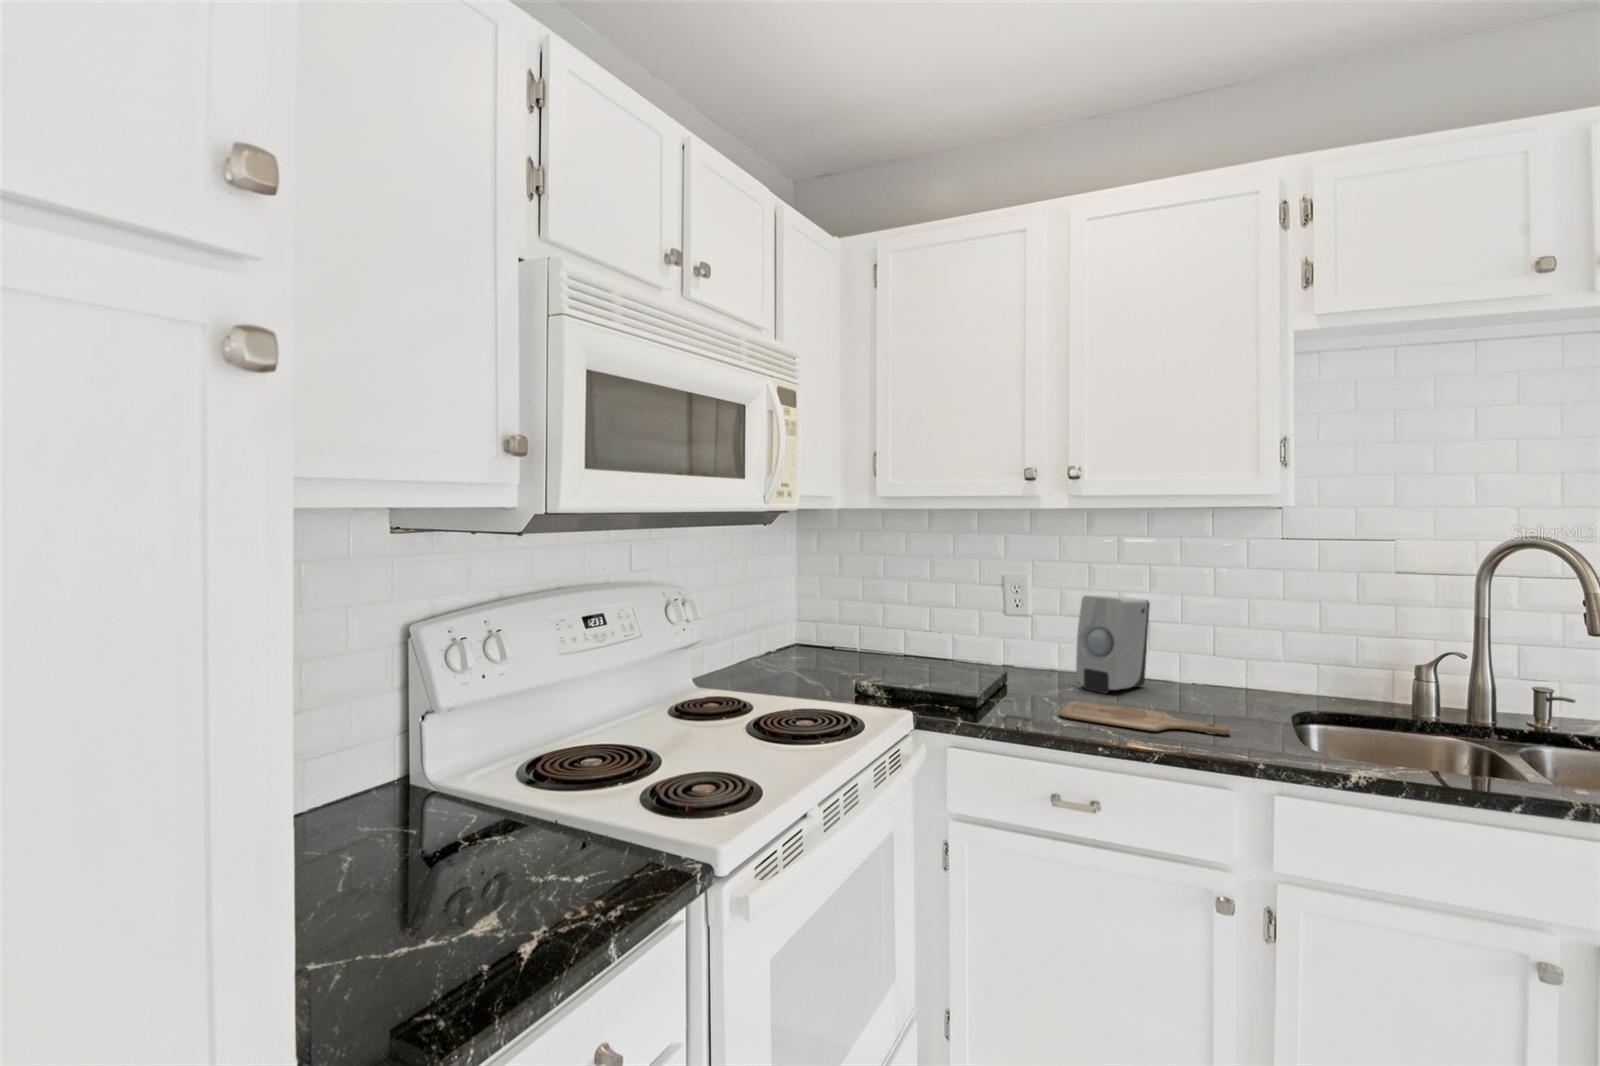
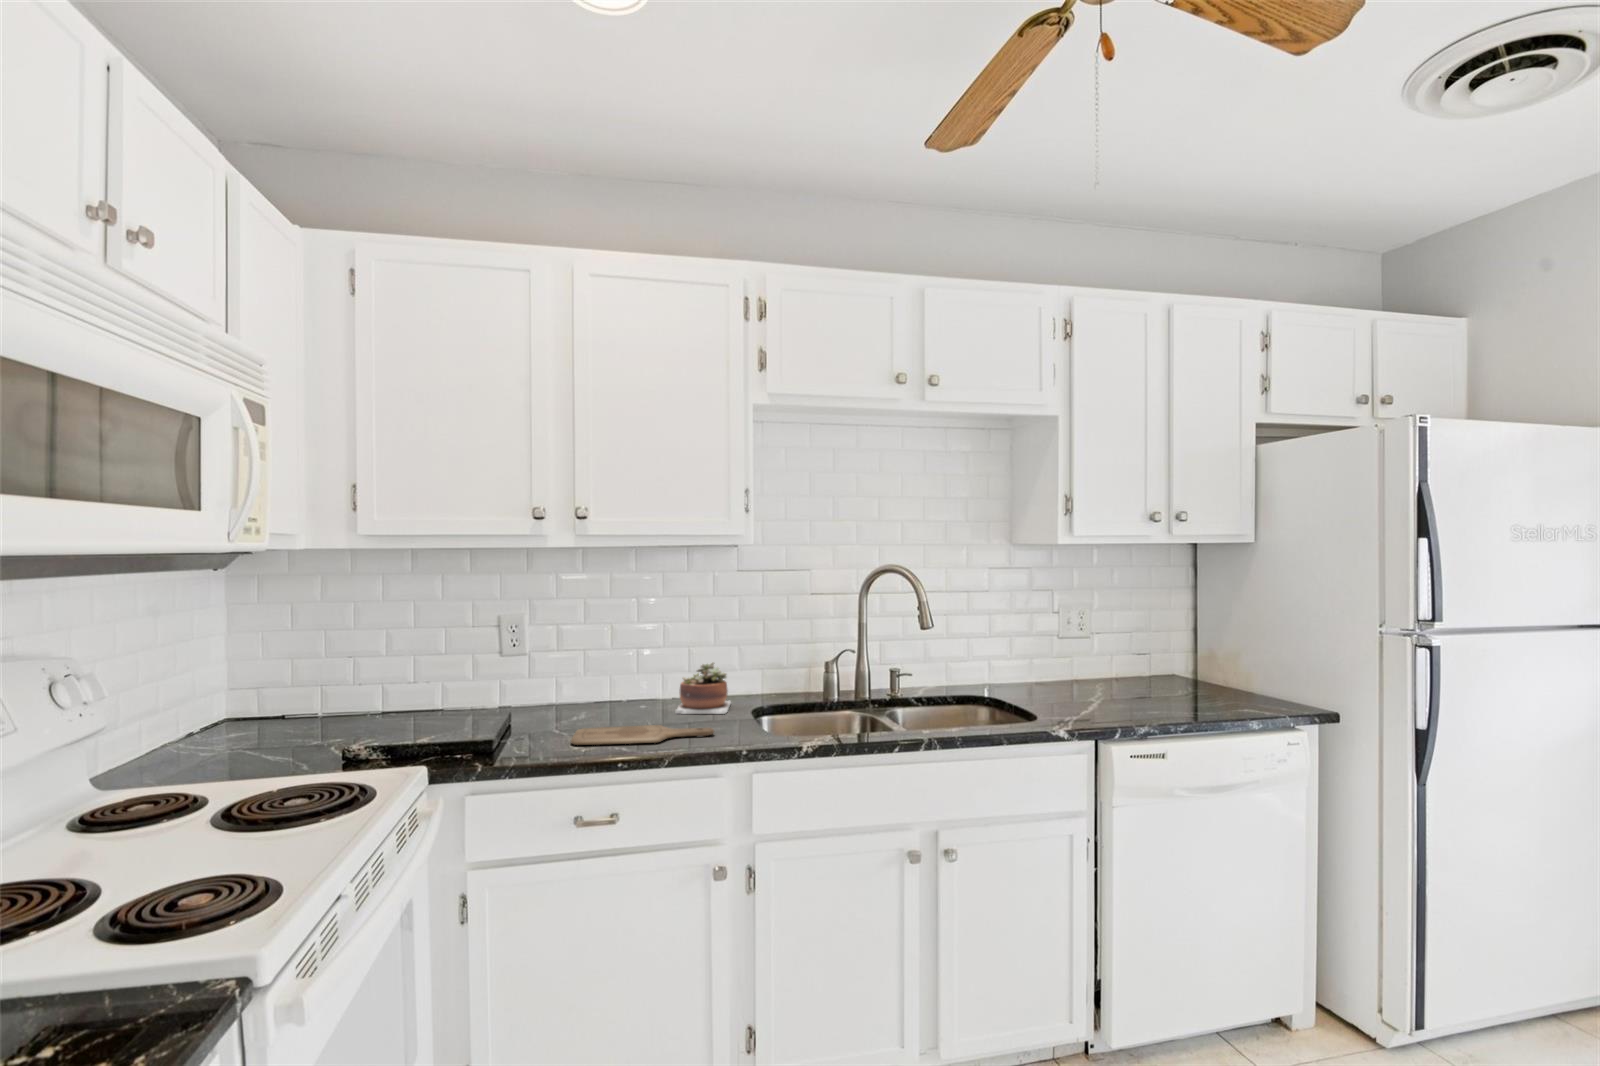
soap dispenser: present [1076,595,1150,693] -> none [574,627,635,719]
succulent plant: none [1191,649,1269,712] -> present [675,663,731,714]

